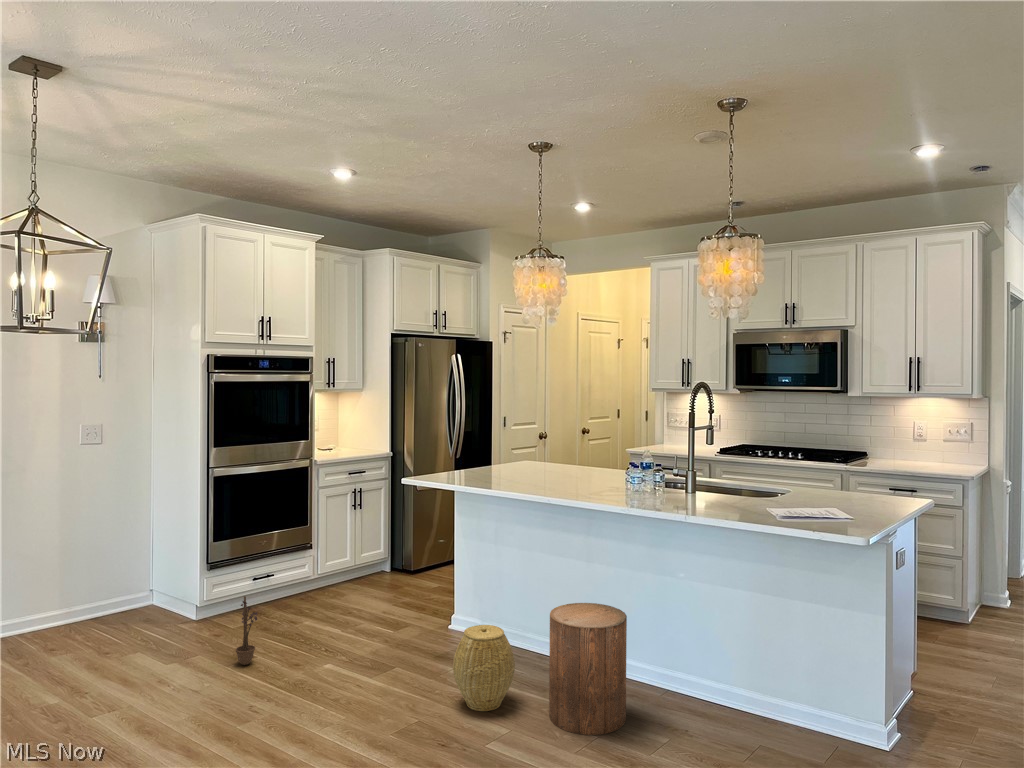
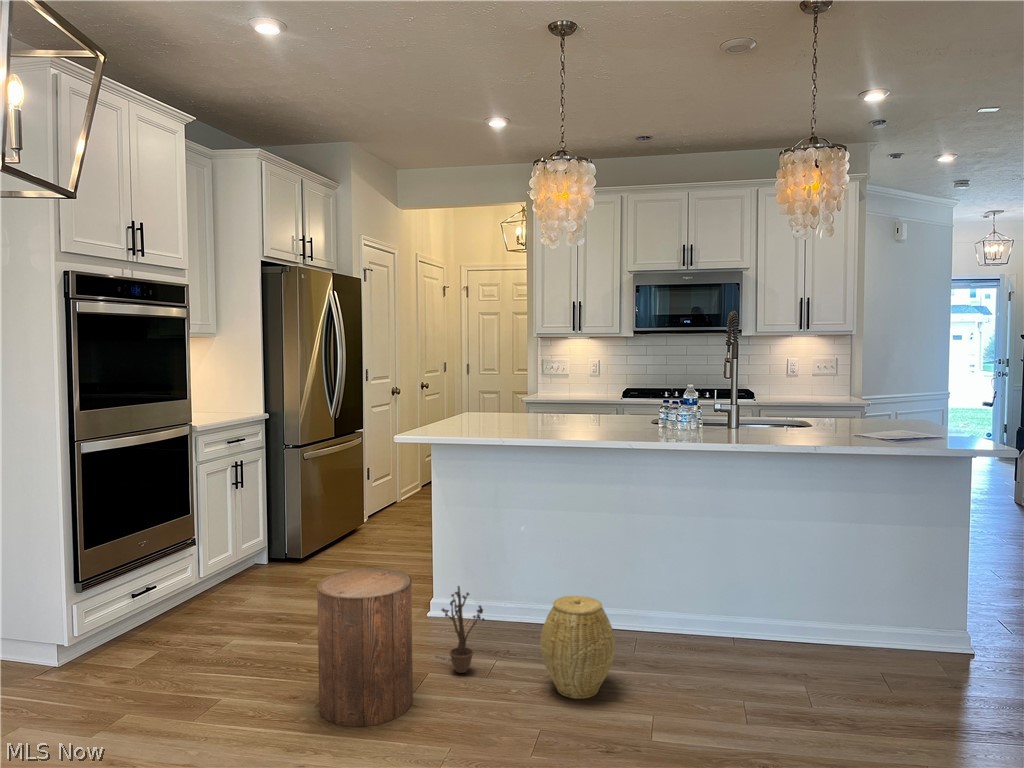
decorative plant: present [236,596,257,665] -> present [435,586,485,673]
stool: present [549,603,627,735] -> present [317,568,413,727]

